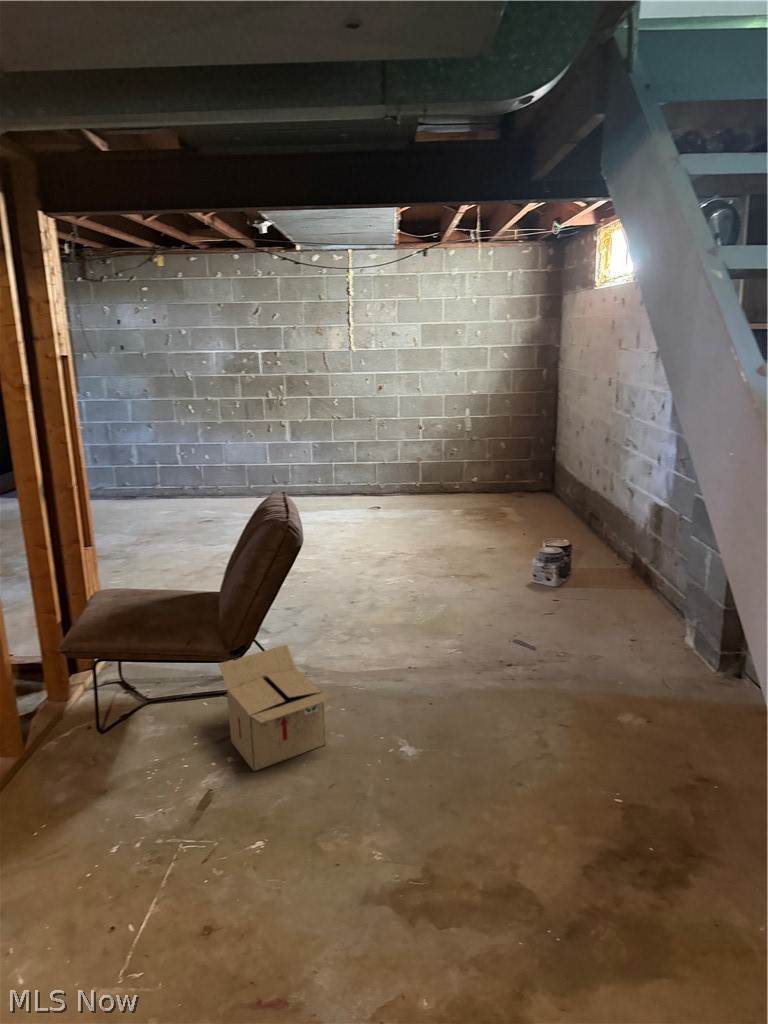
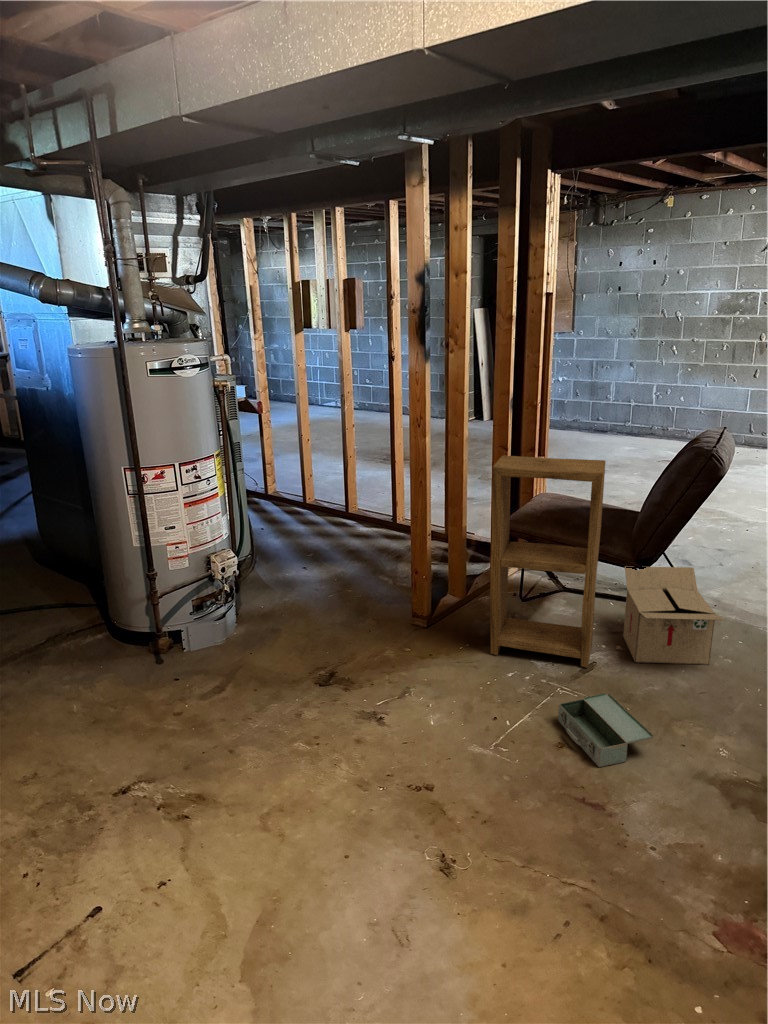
shelving unit: none [40,553,206,830] -> present [490,455,605,668]
toolbox: none [192,833,311,943] -> present [558,693,653,767]

